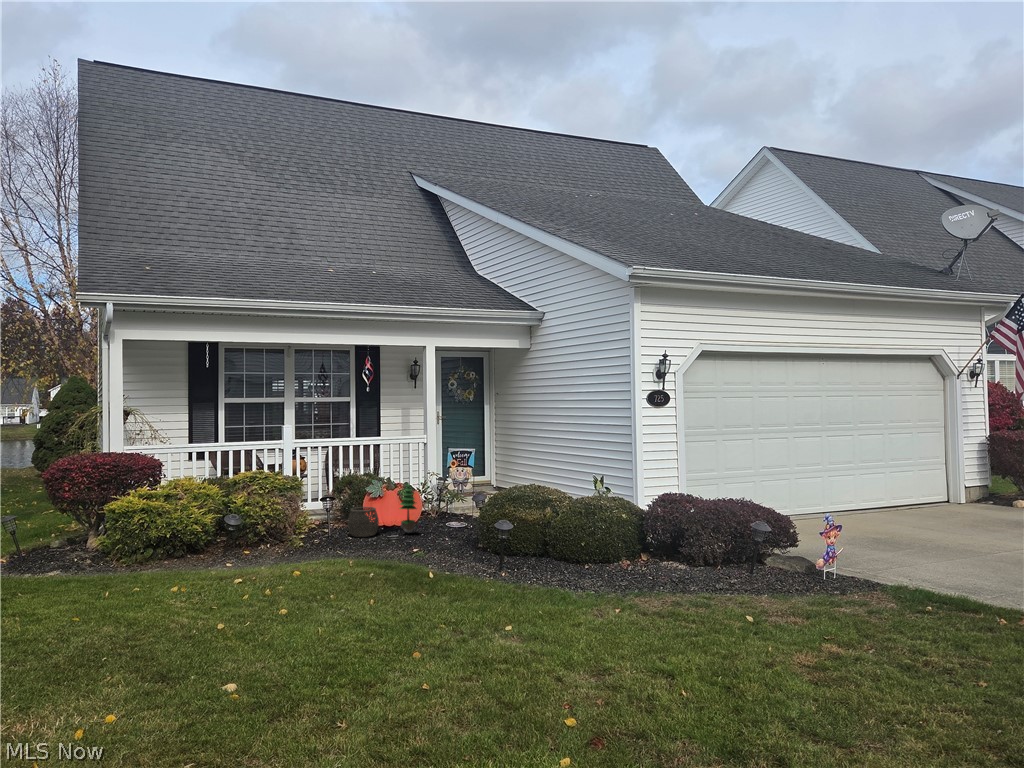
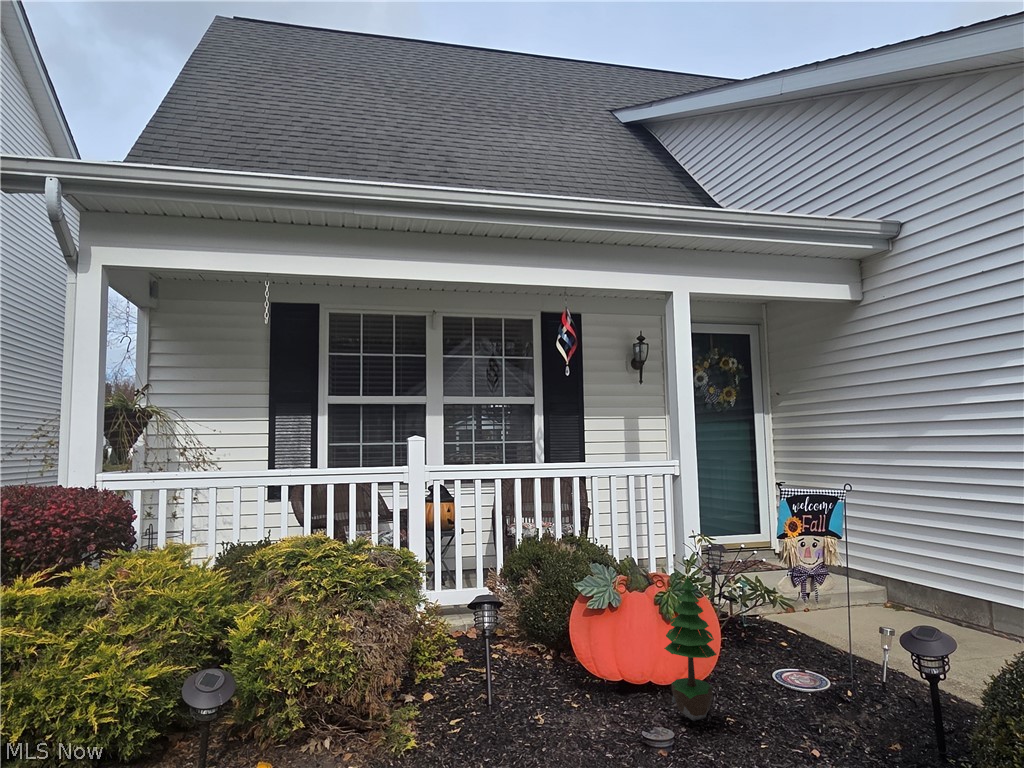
woven basket: present [348,507,379,537] -> none [531,633,613,730]

